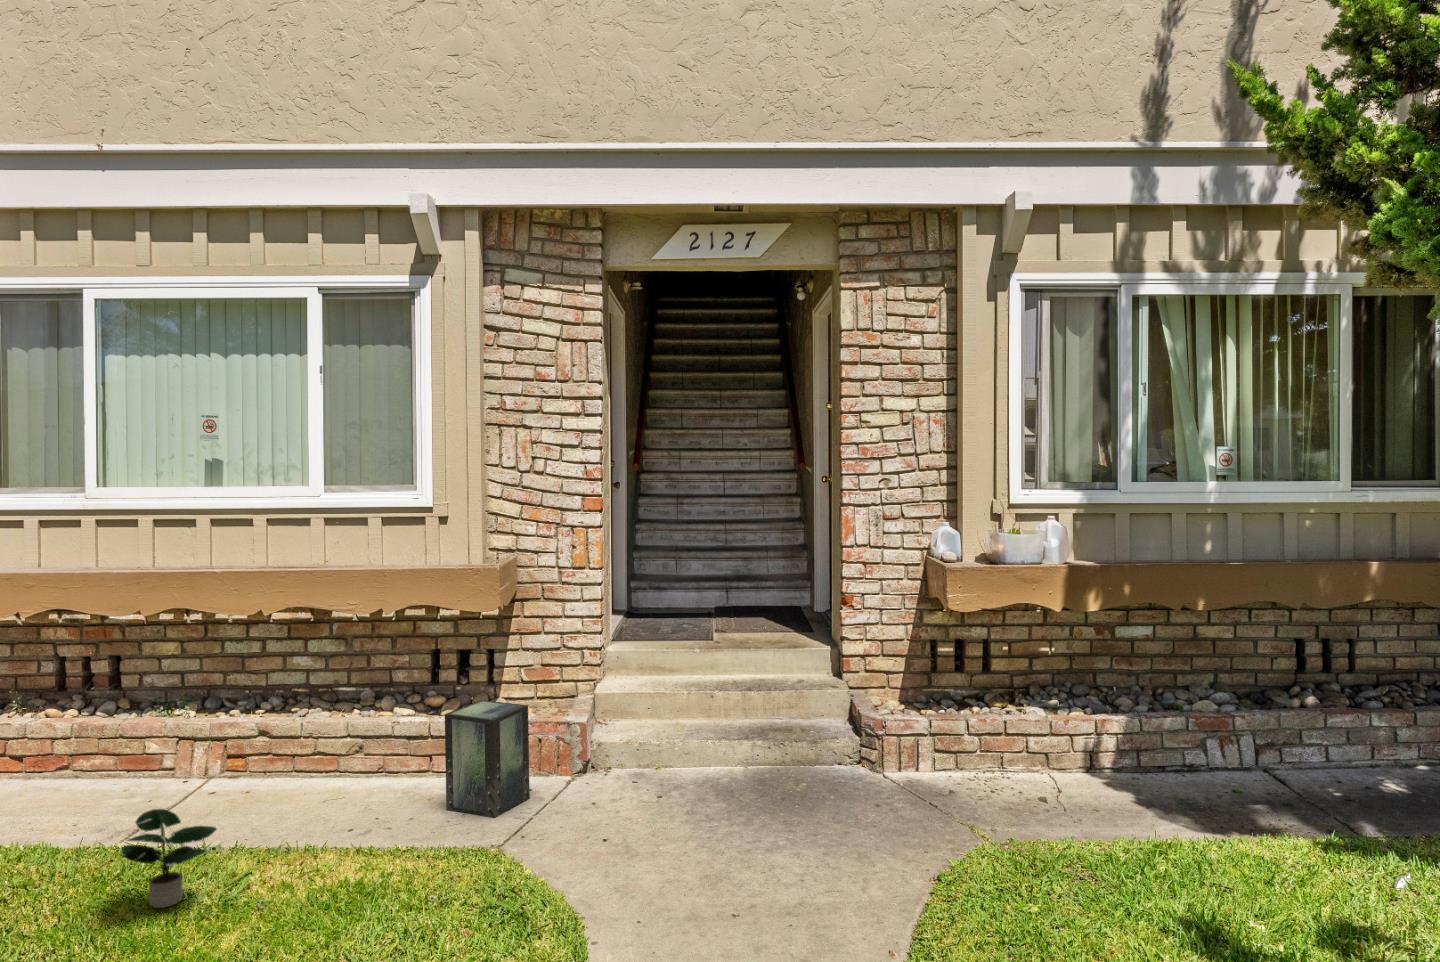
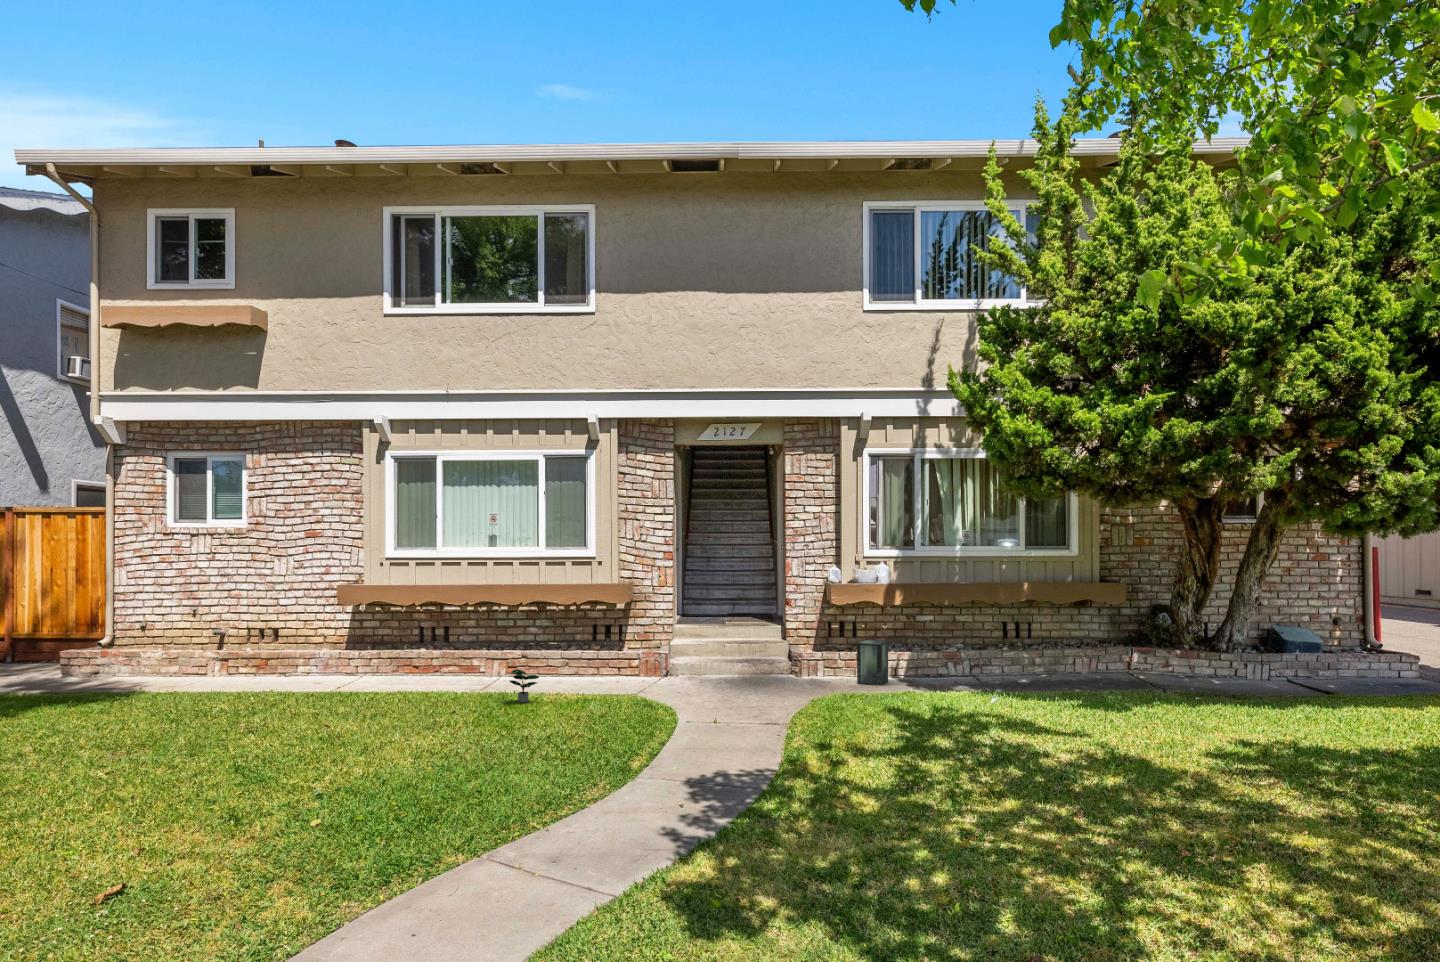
storage box: present [445,700,530,818] -> present [857,640,888,686]

